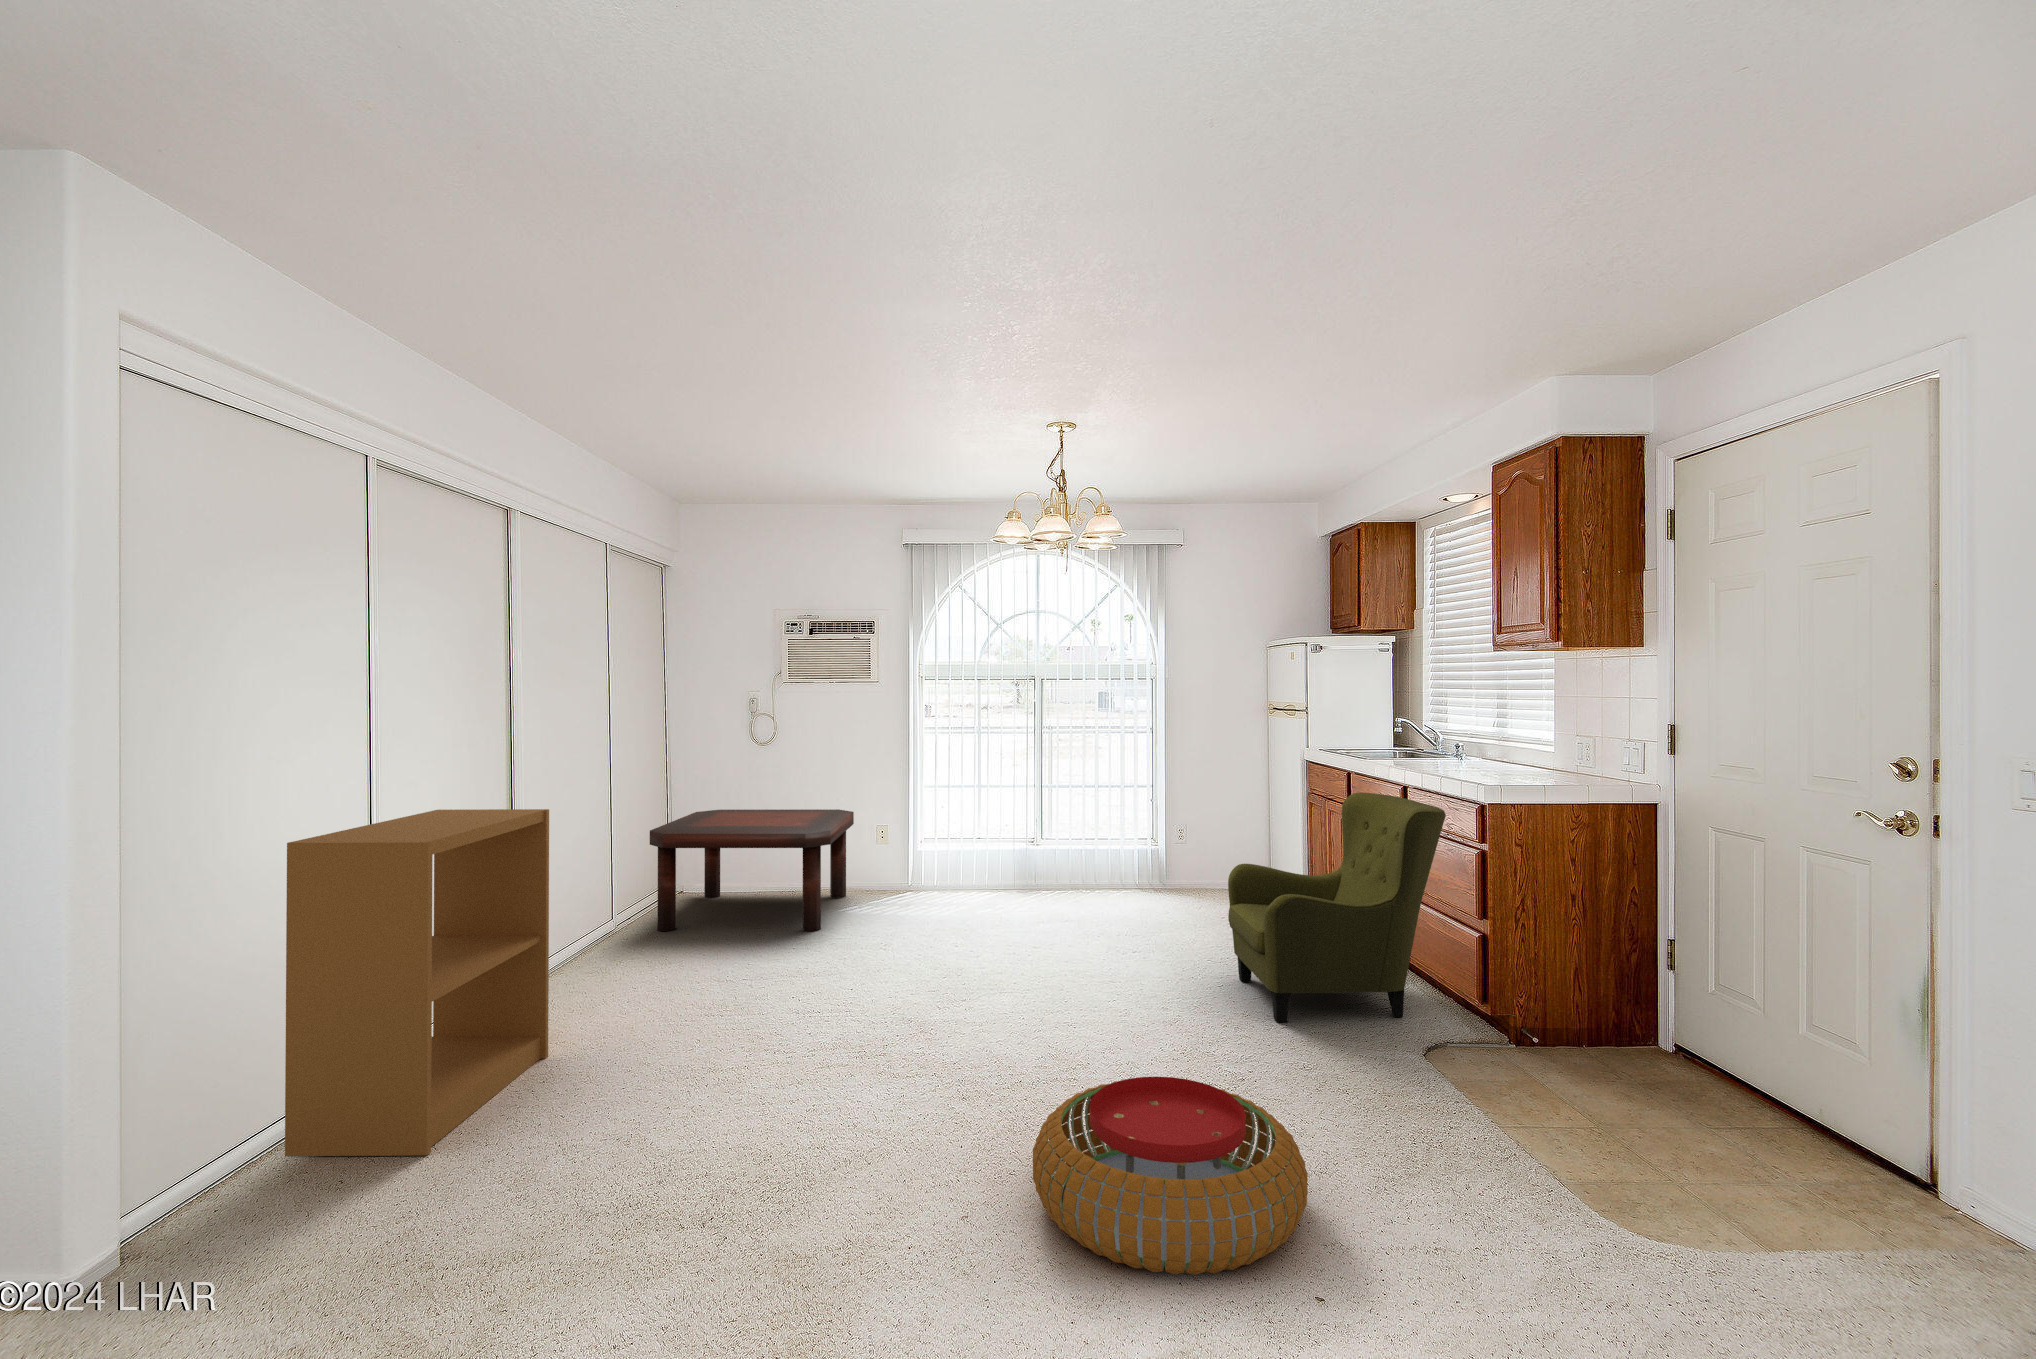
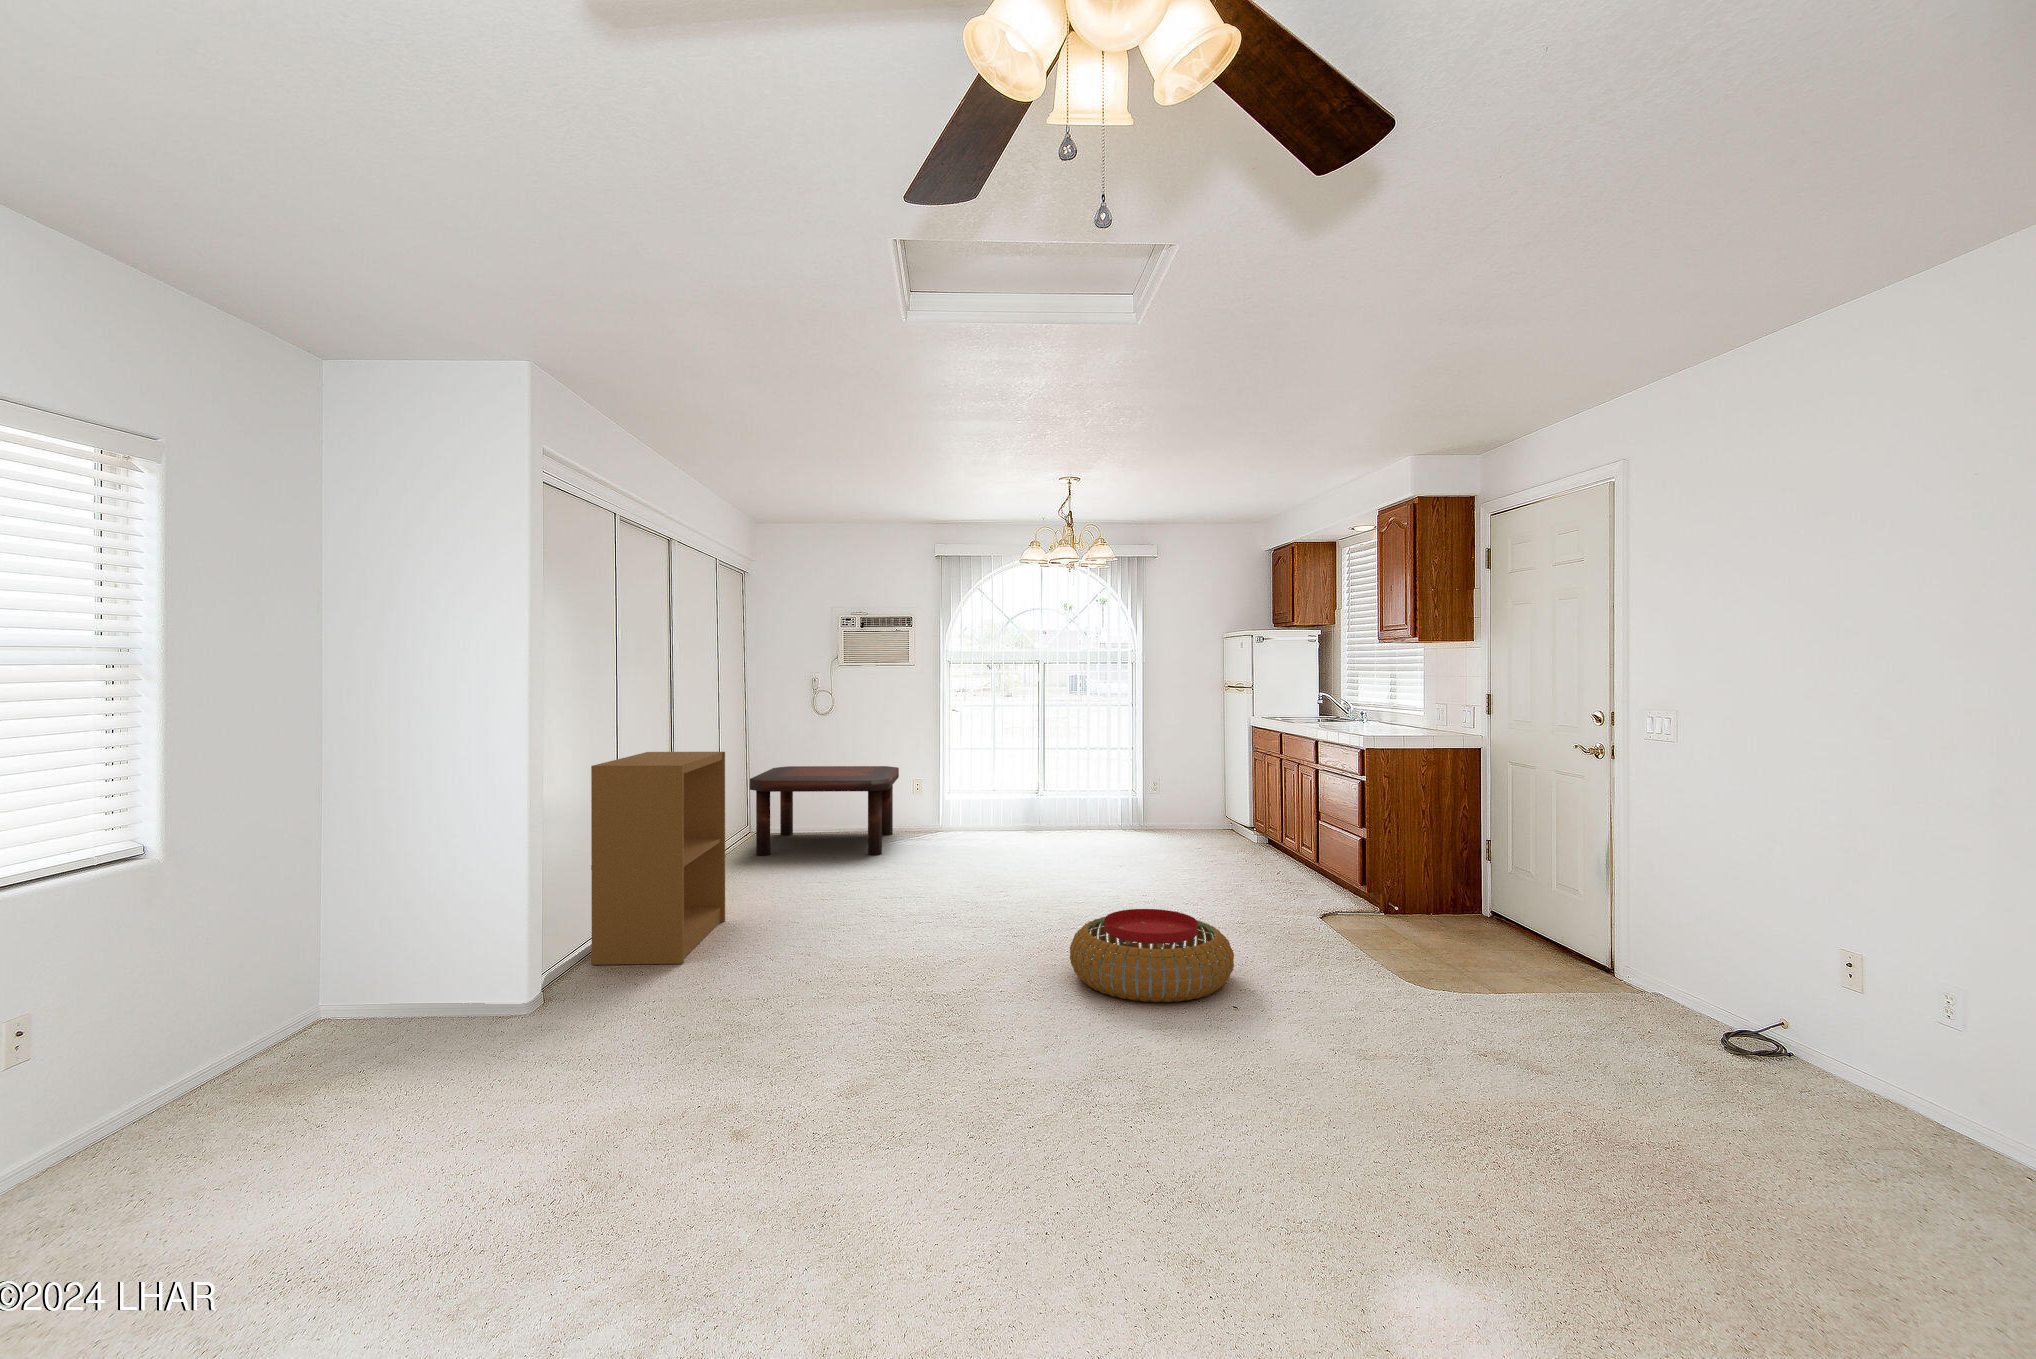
armchair: present [1228,792,1446,1022] -> none [1191,746,1341,901]

